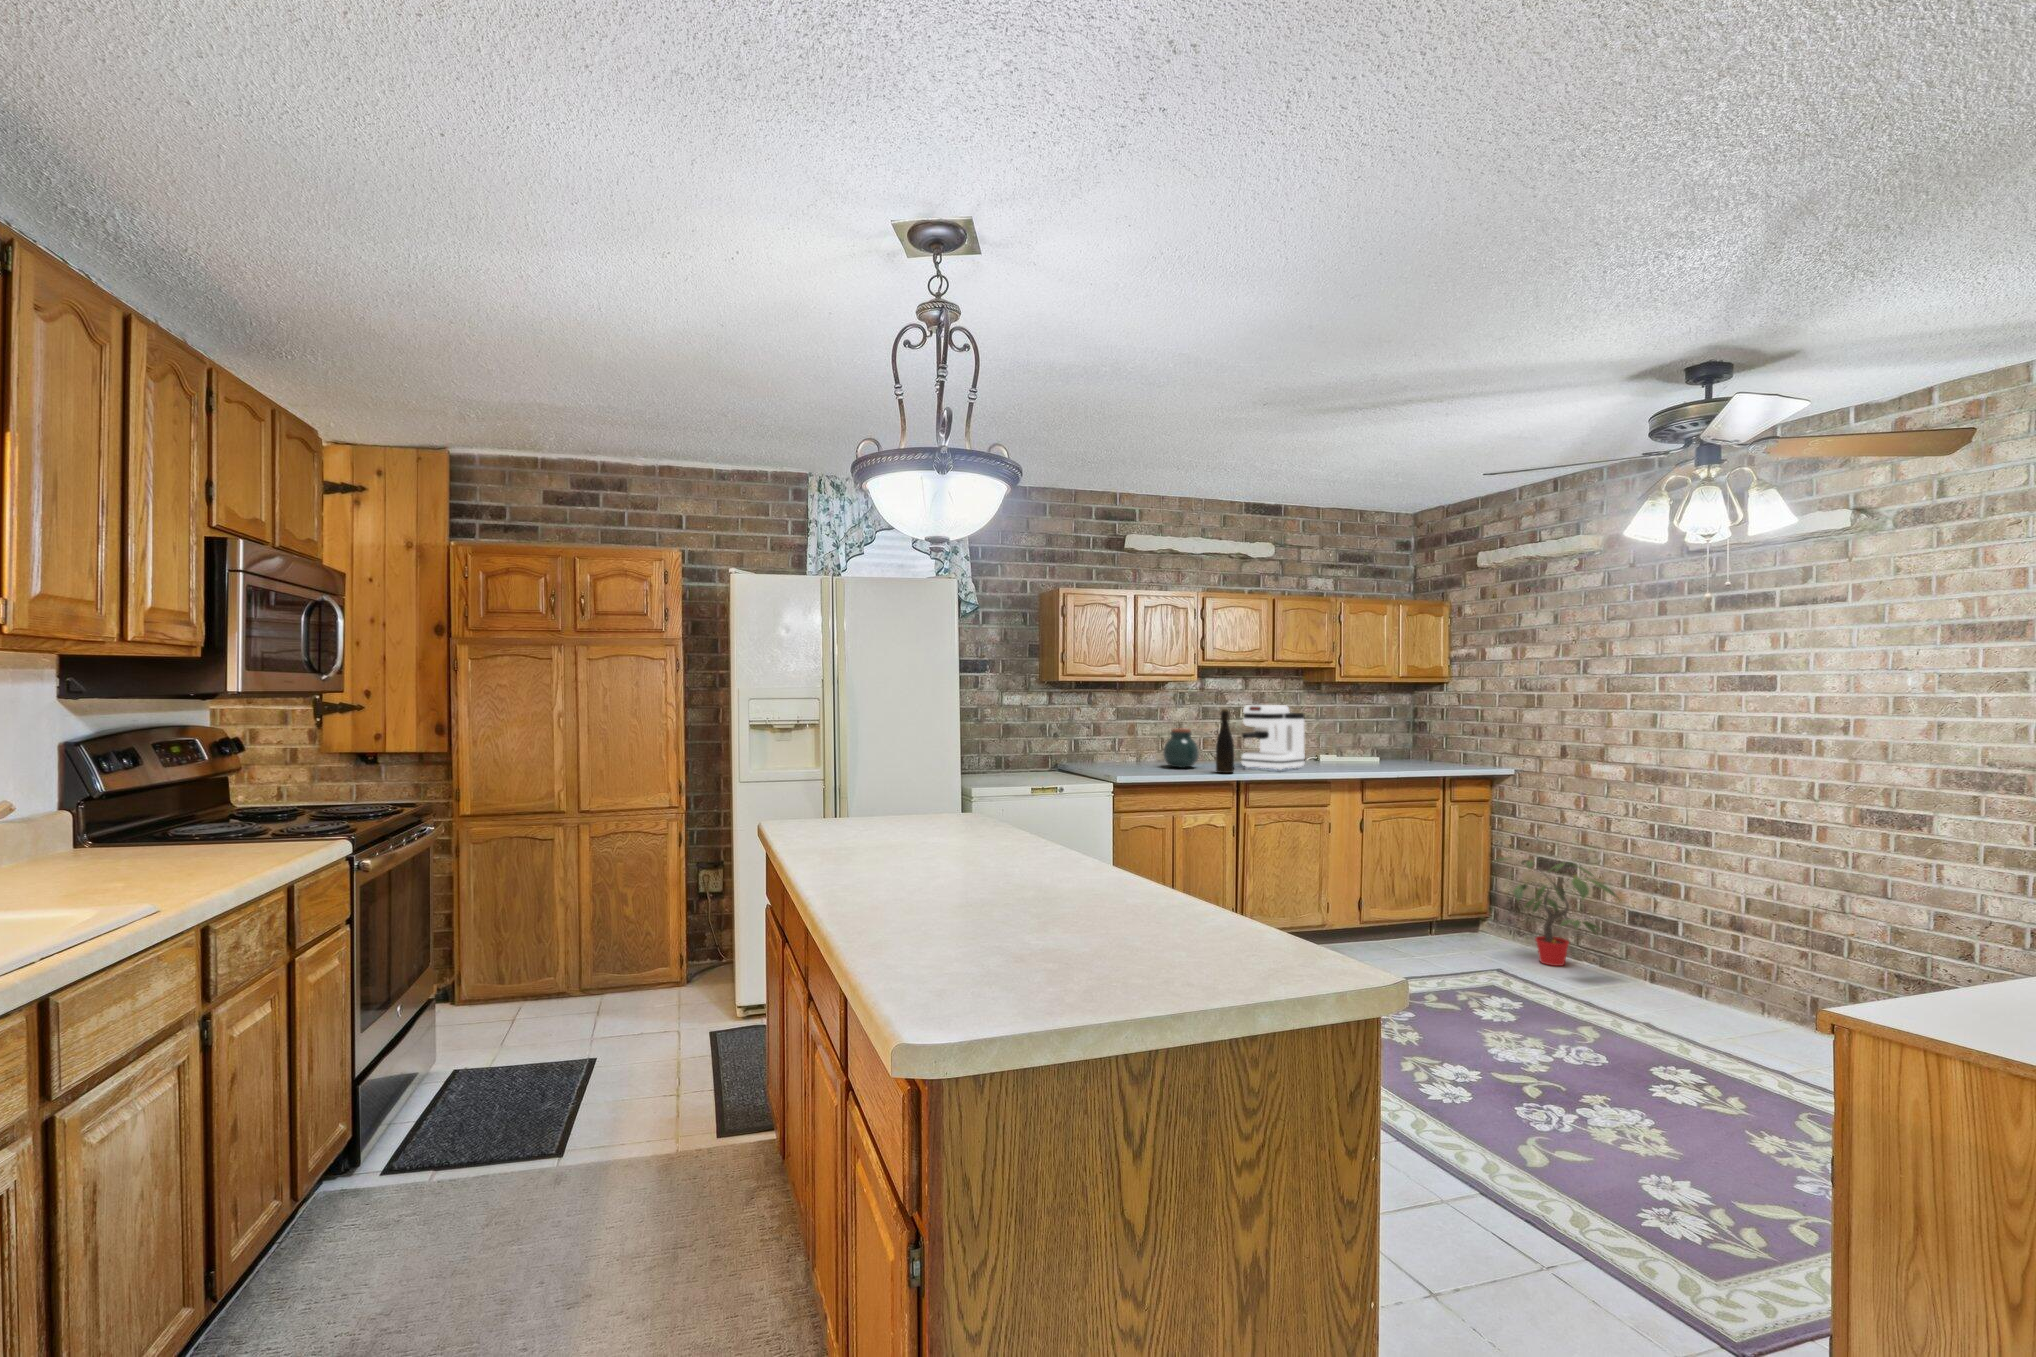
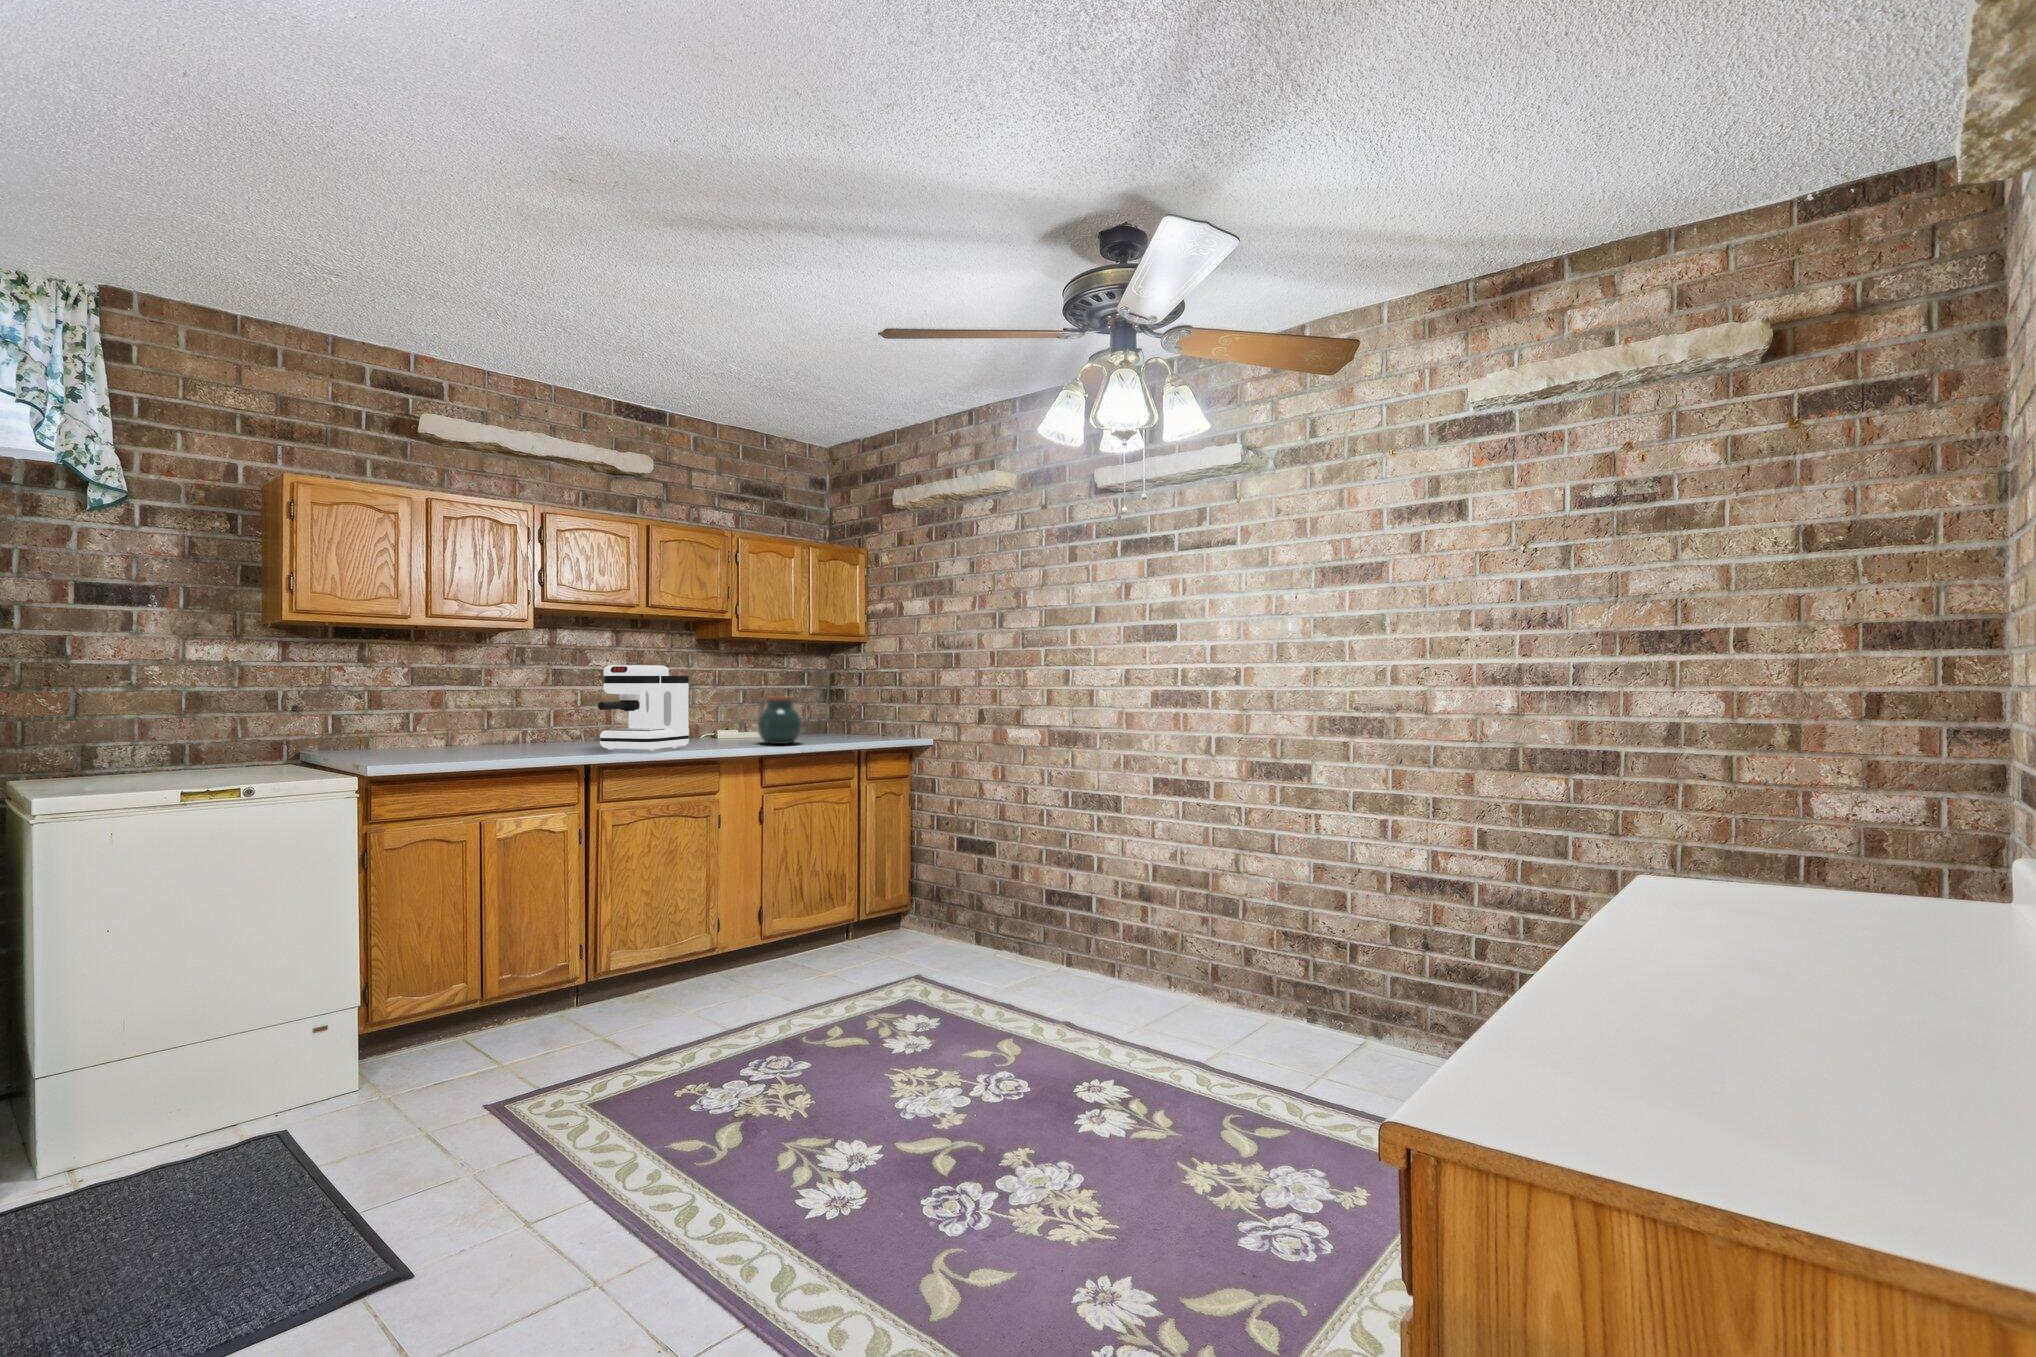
bottle: present [1216,709,1234,773] -> none [556,669,584,758]
jar: present [1163,728,1199,768] -> present [758,696,802,744]
potted plant: present [1499,858,1619,966] -> none [906,840,1041,961]

